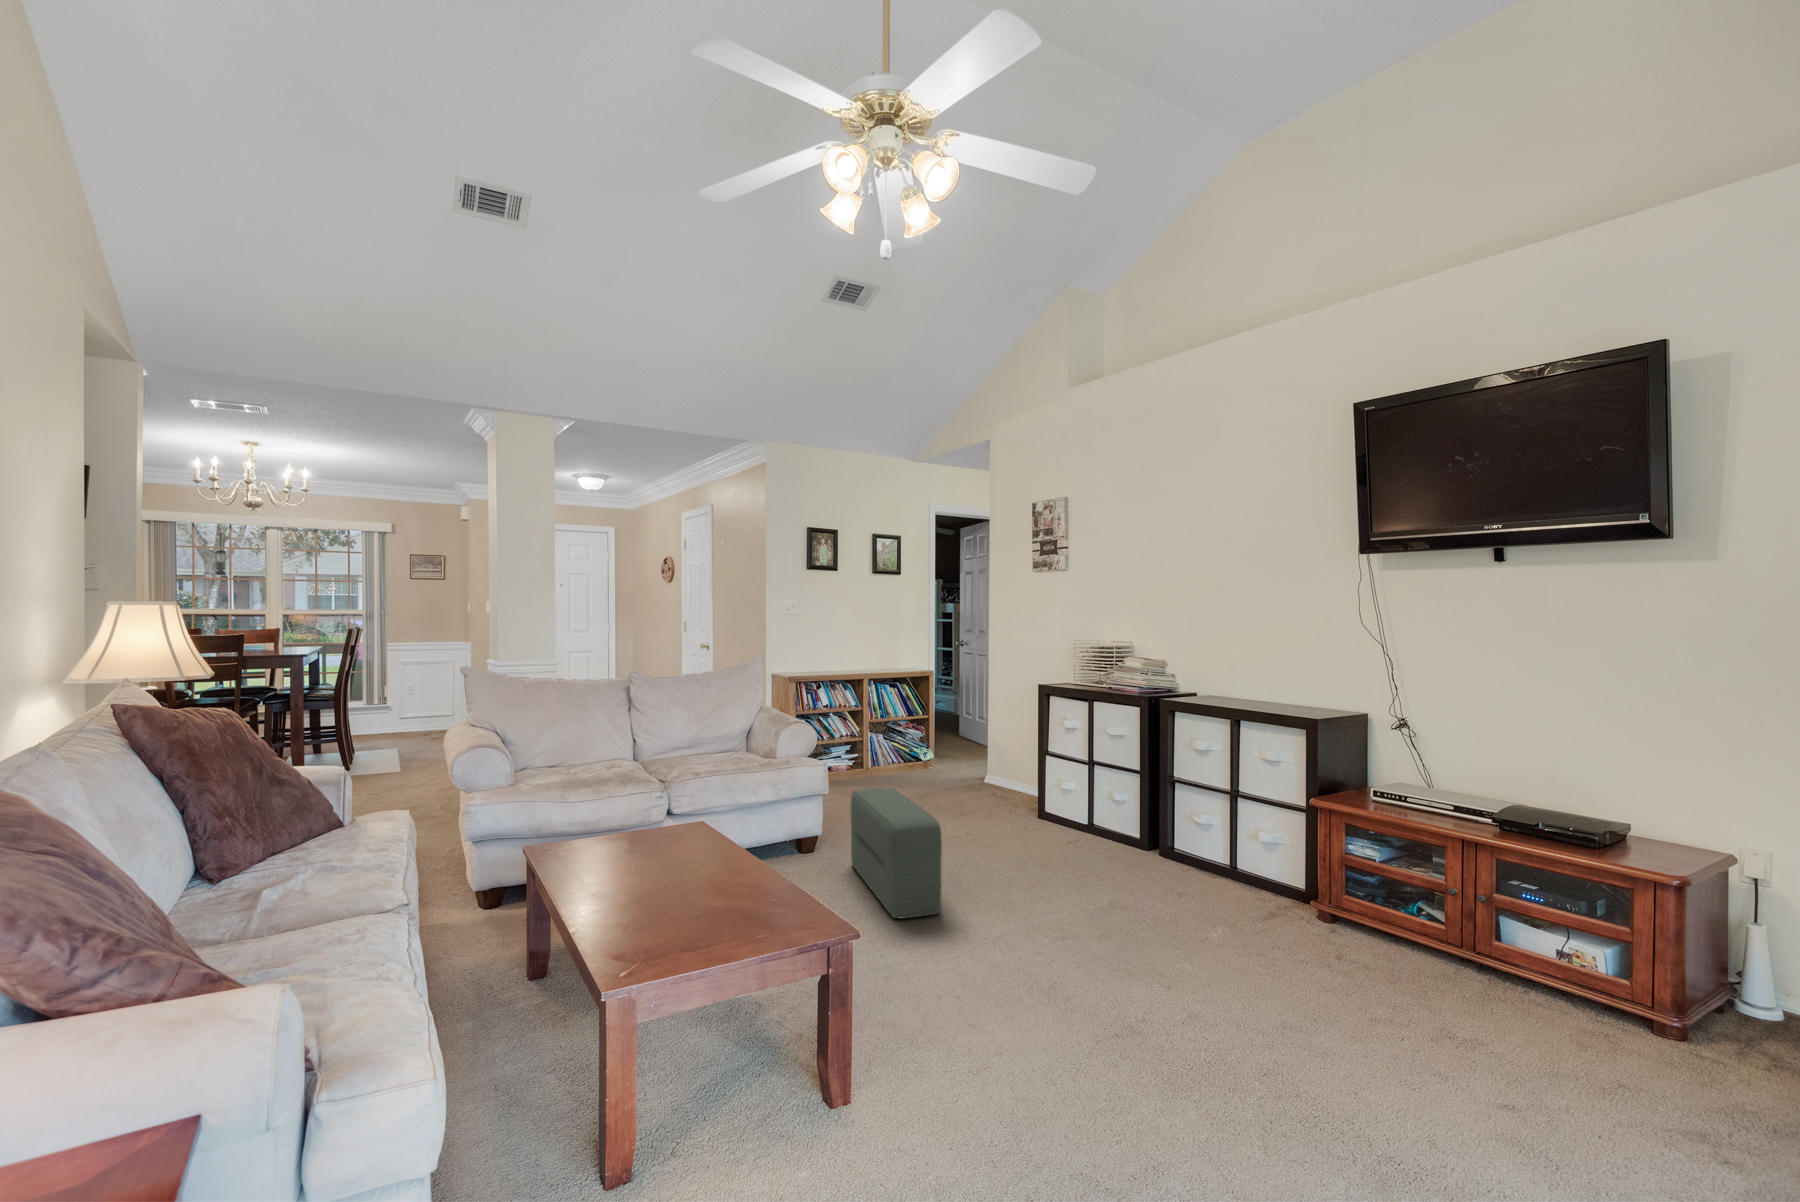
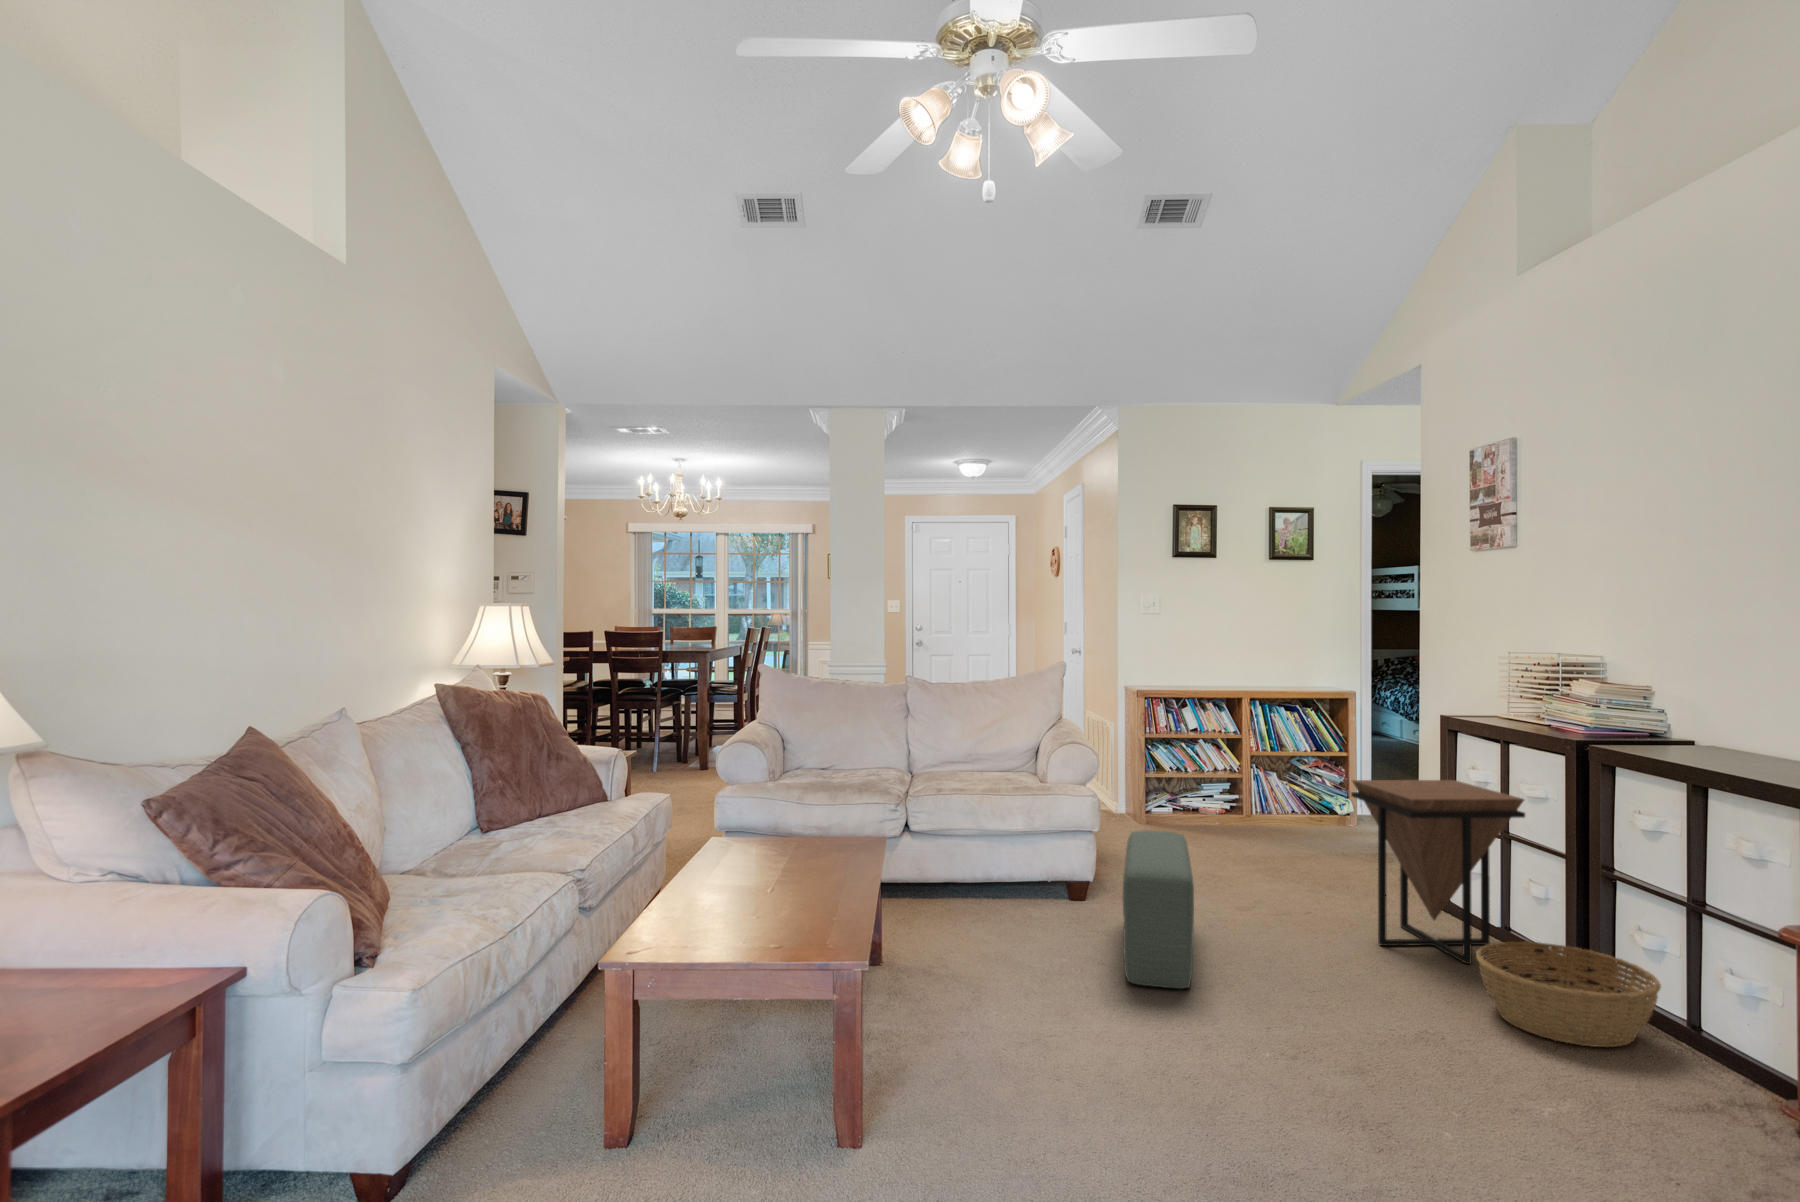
side table: none [997,728,1110,854] -> present [1351,780,1525,964]
basket: none [1111,832,1221,897] -> present [1476,942,1661,1047]

